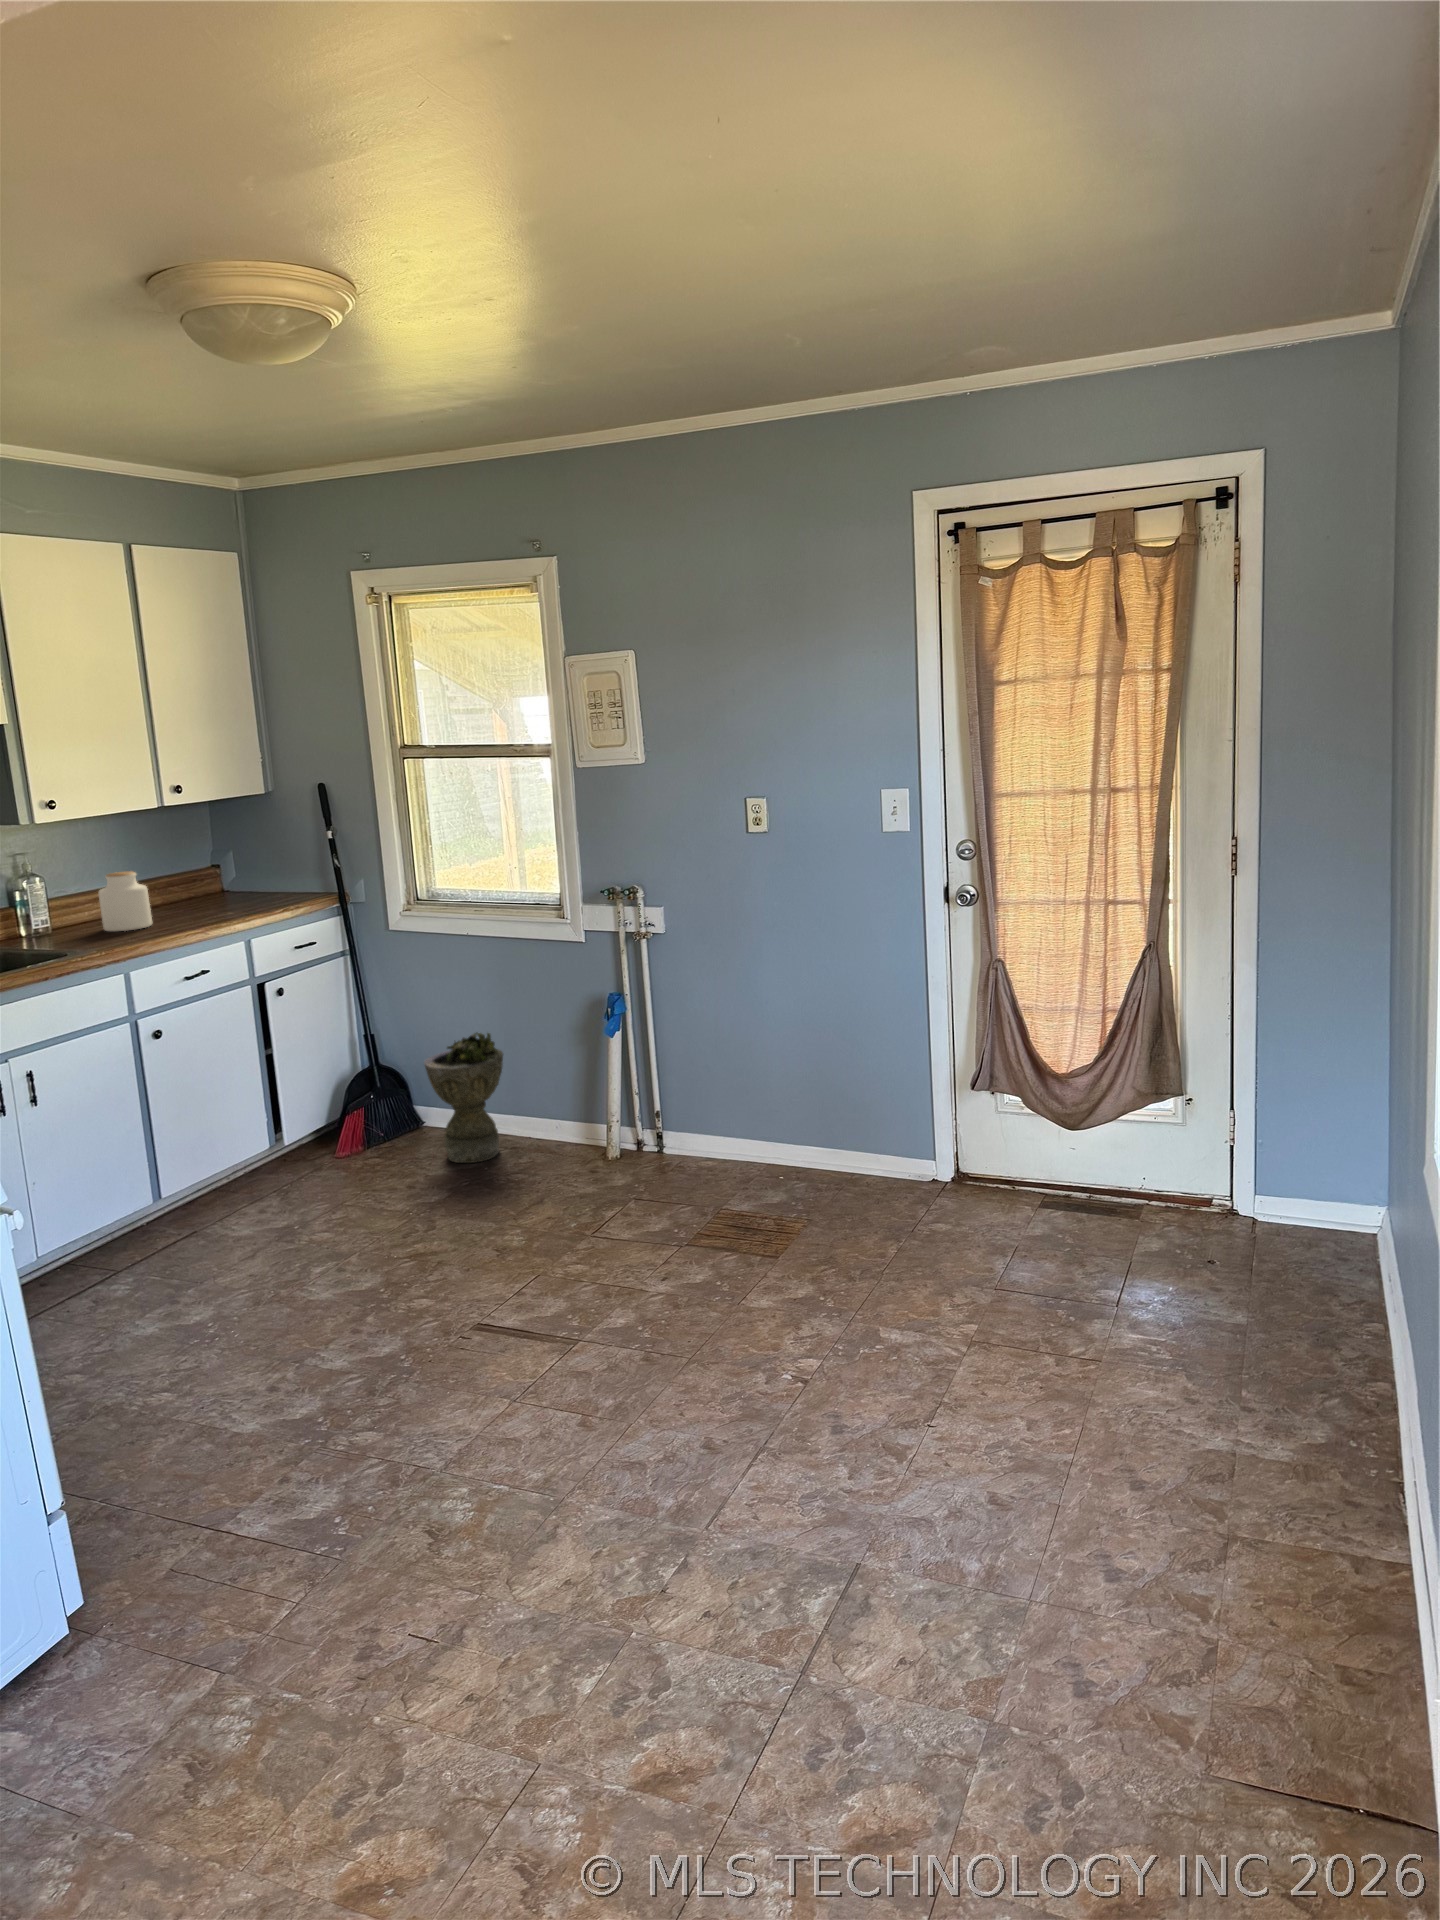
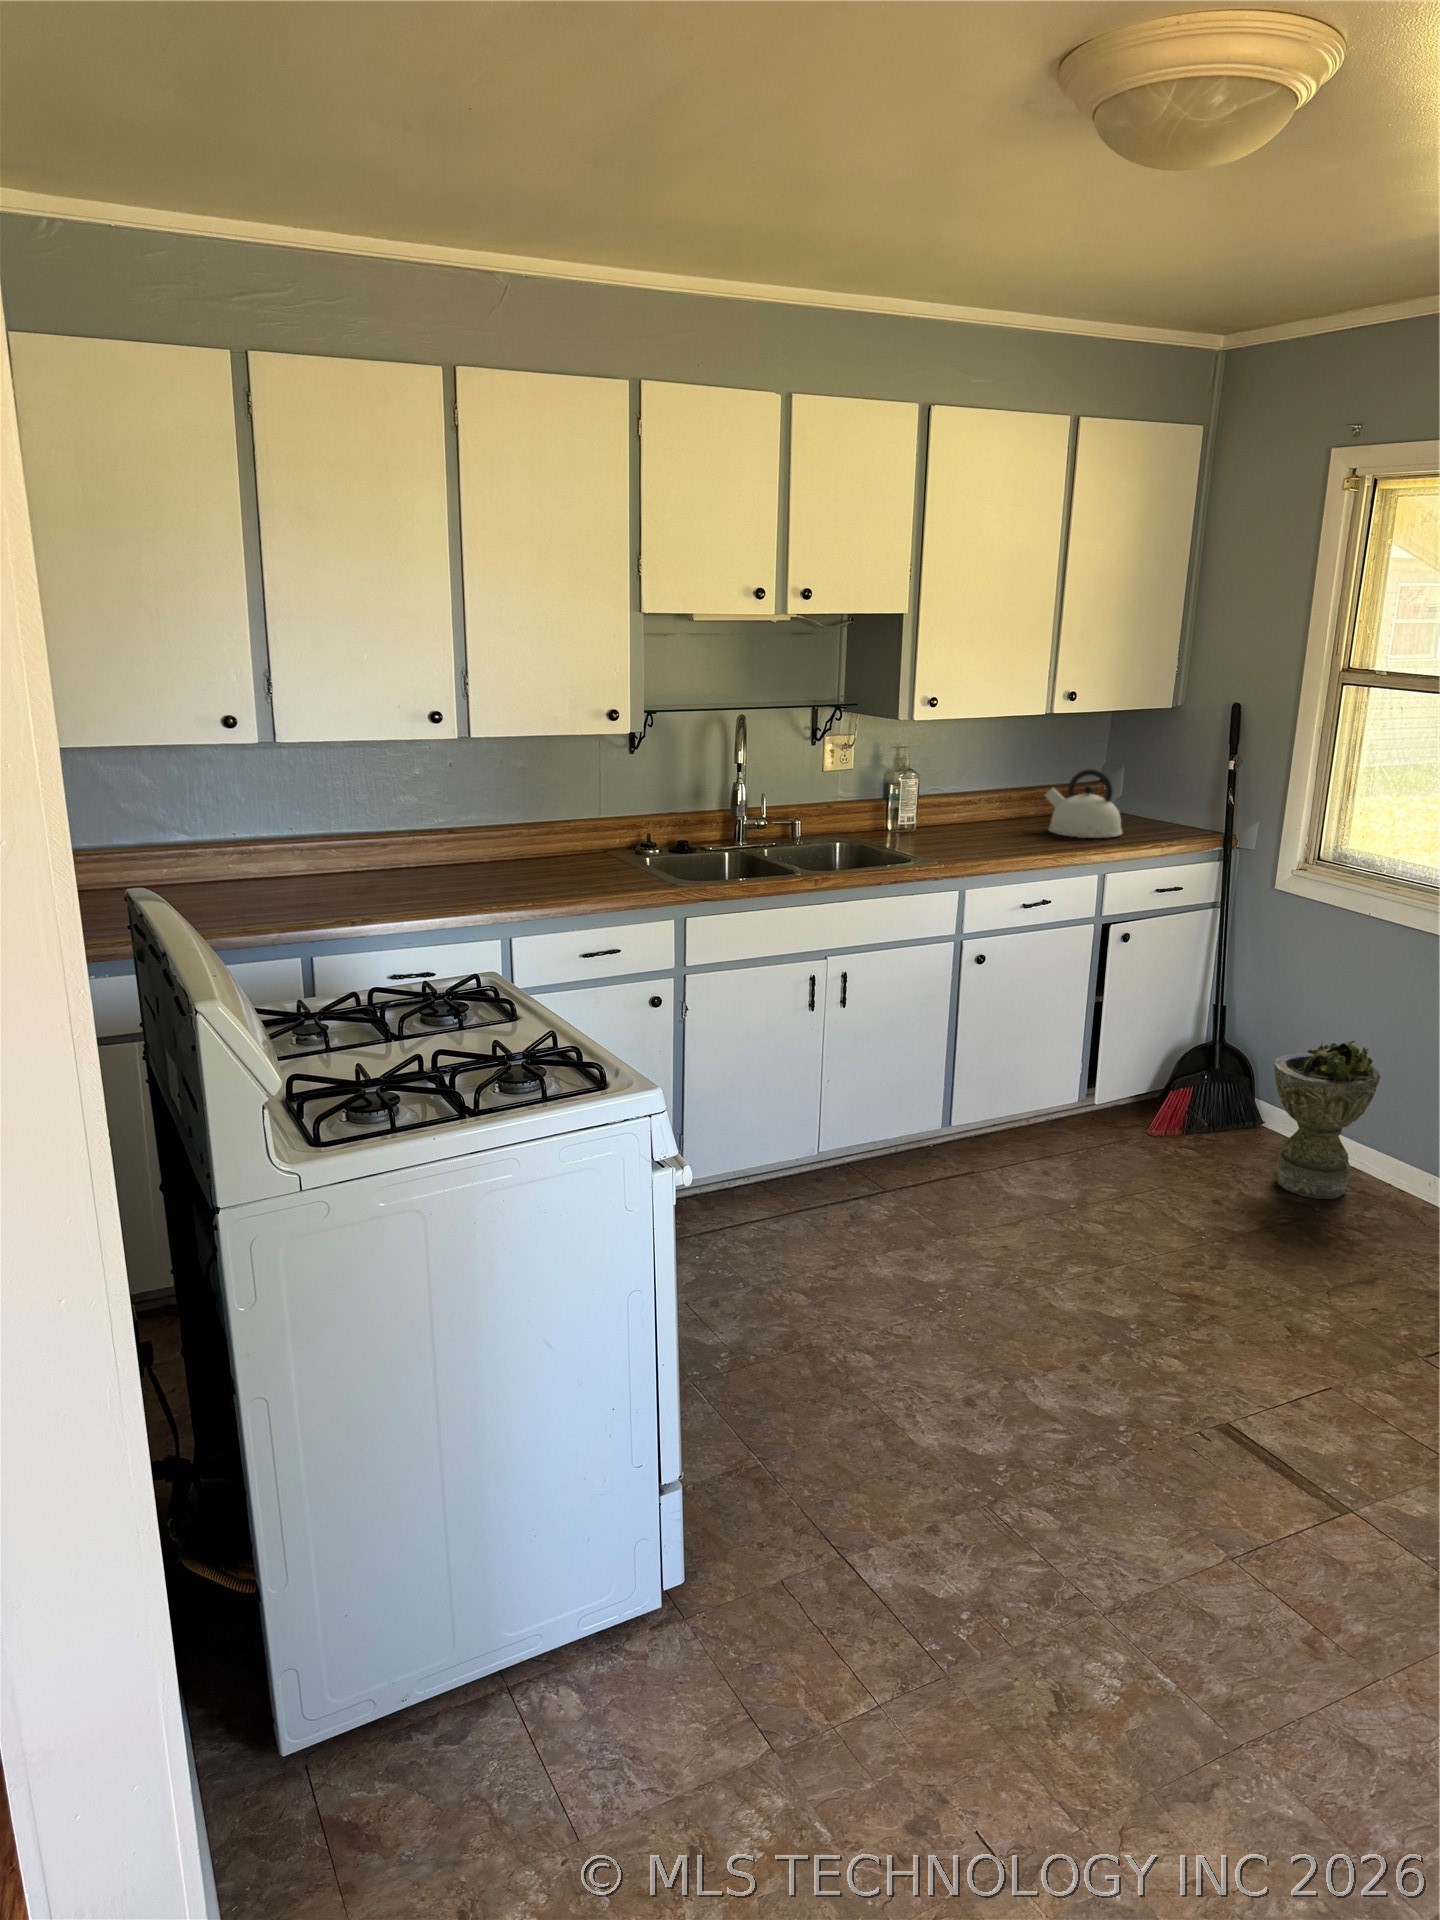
kettle: none [173,853,252,915] -> present [1045,769,1122,838]
jar: present [99,872,152,931] -> none [960,777,1012,841]

